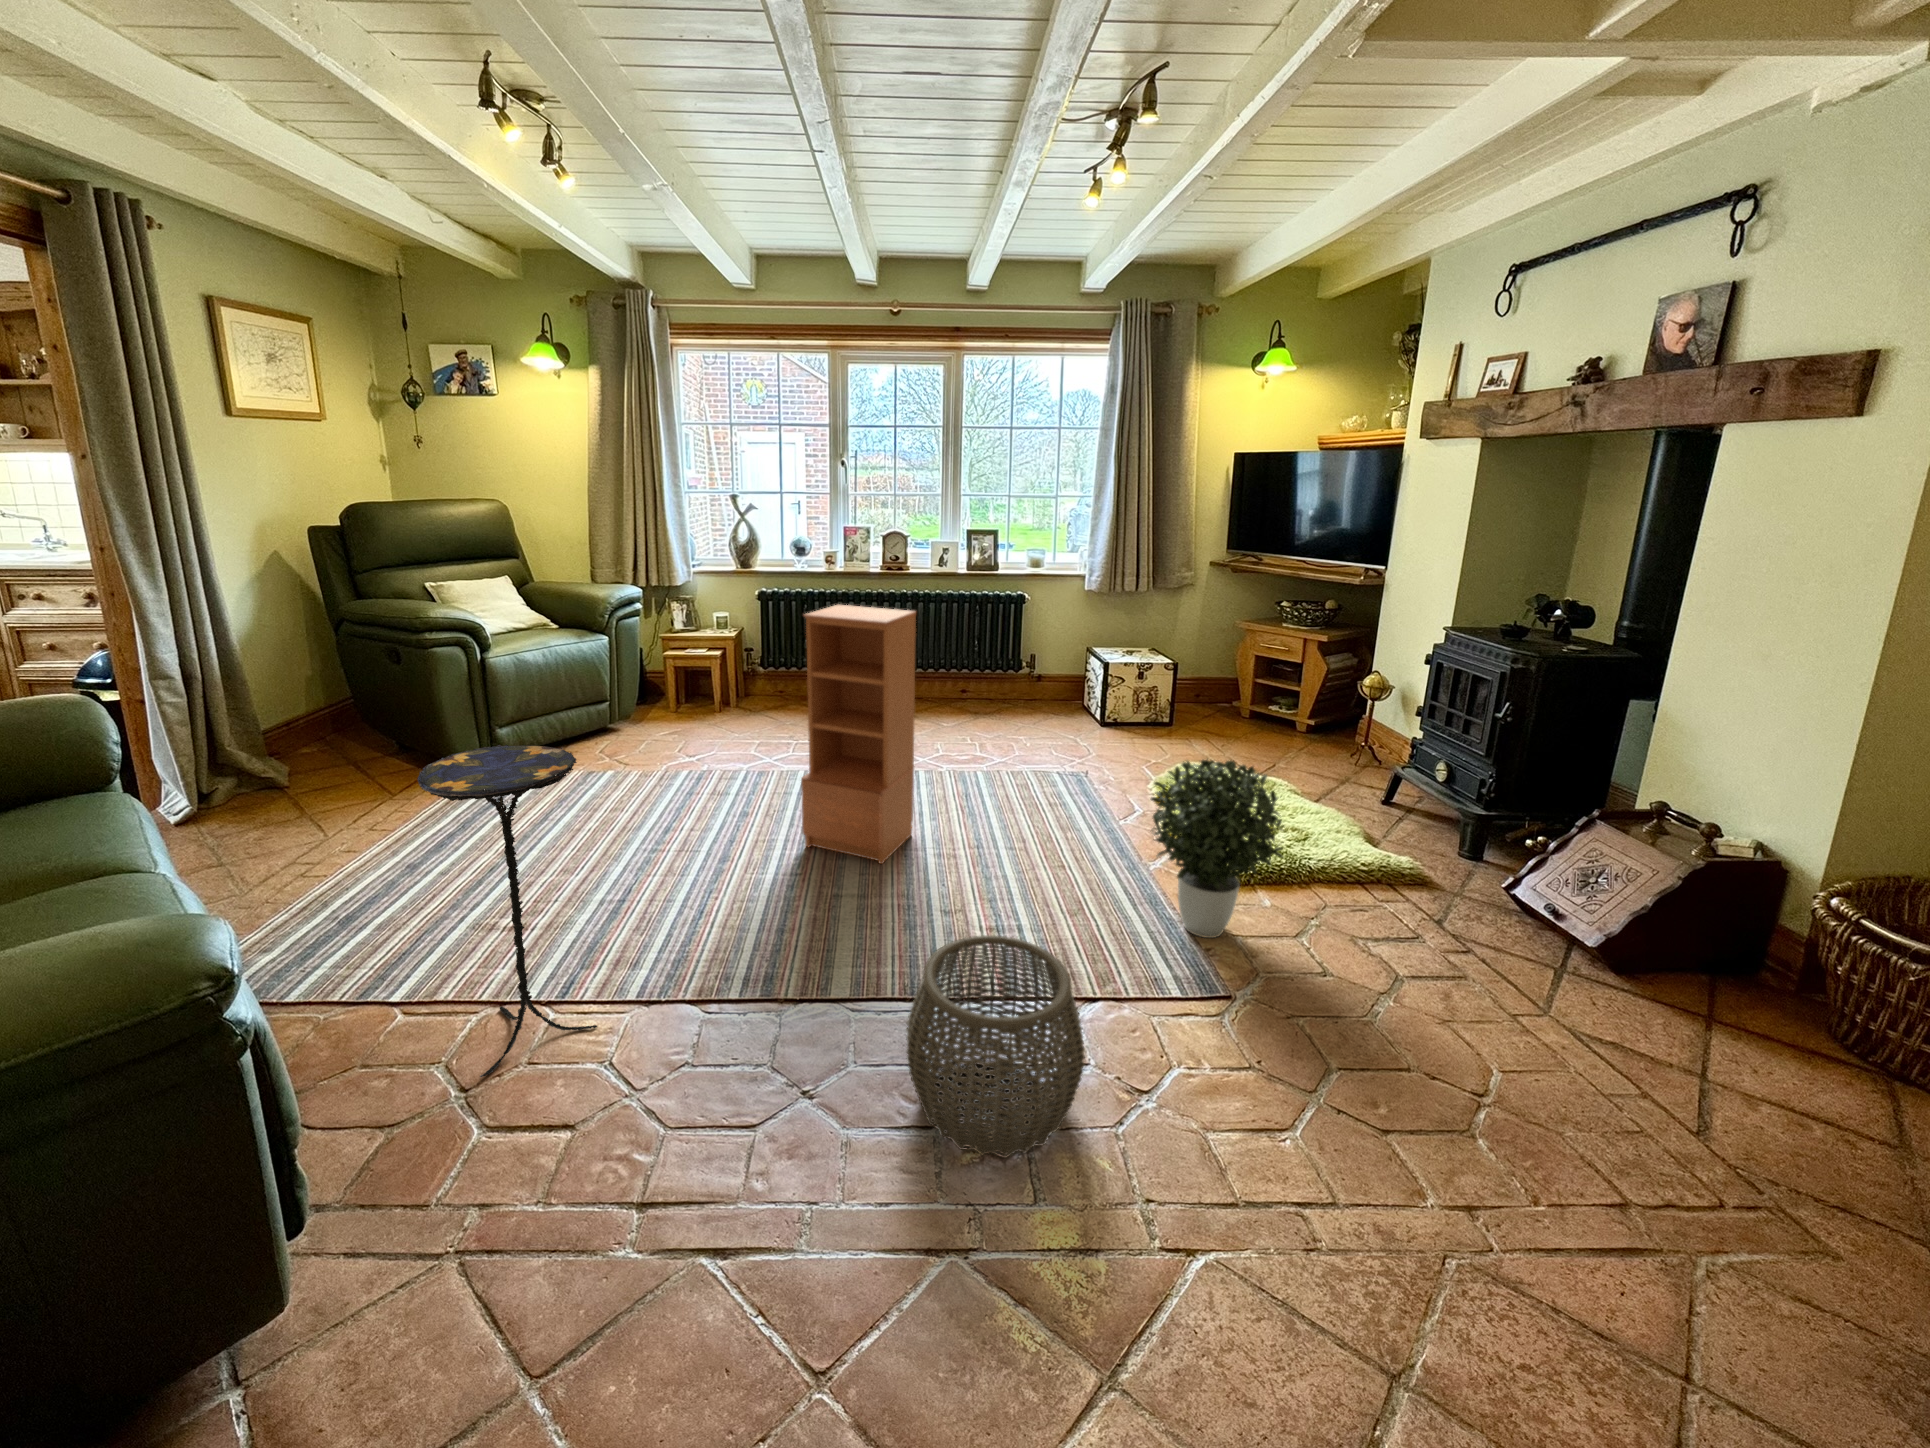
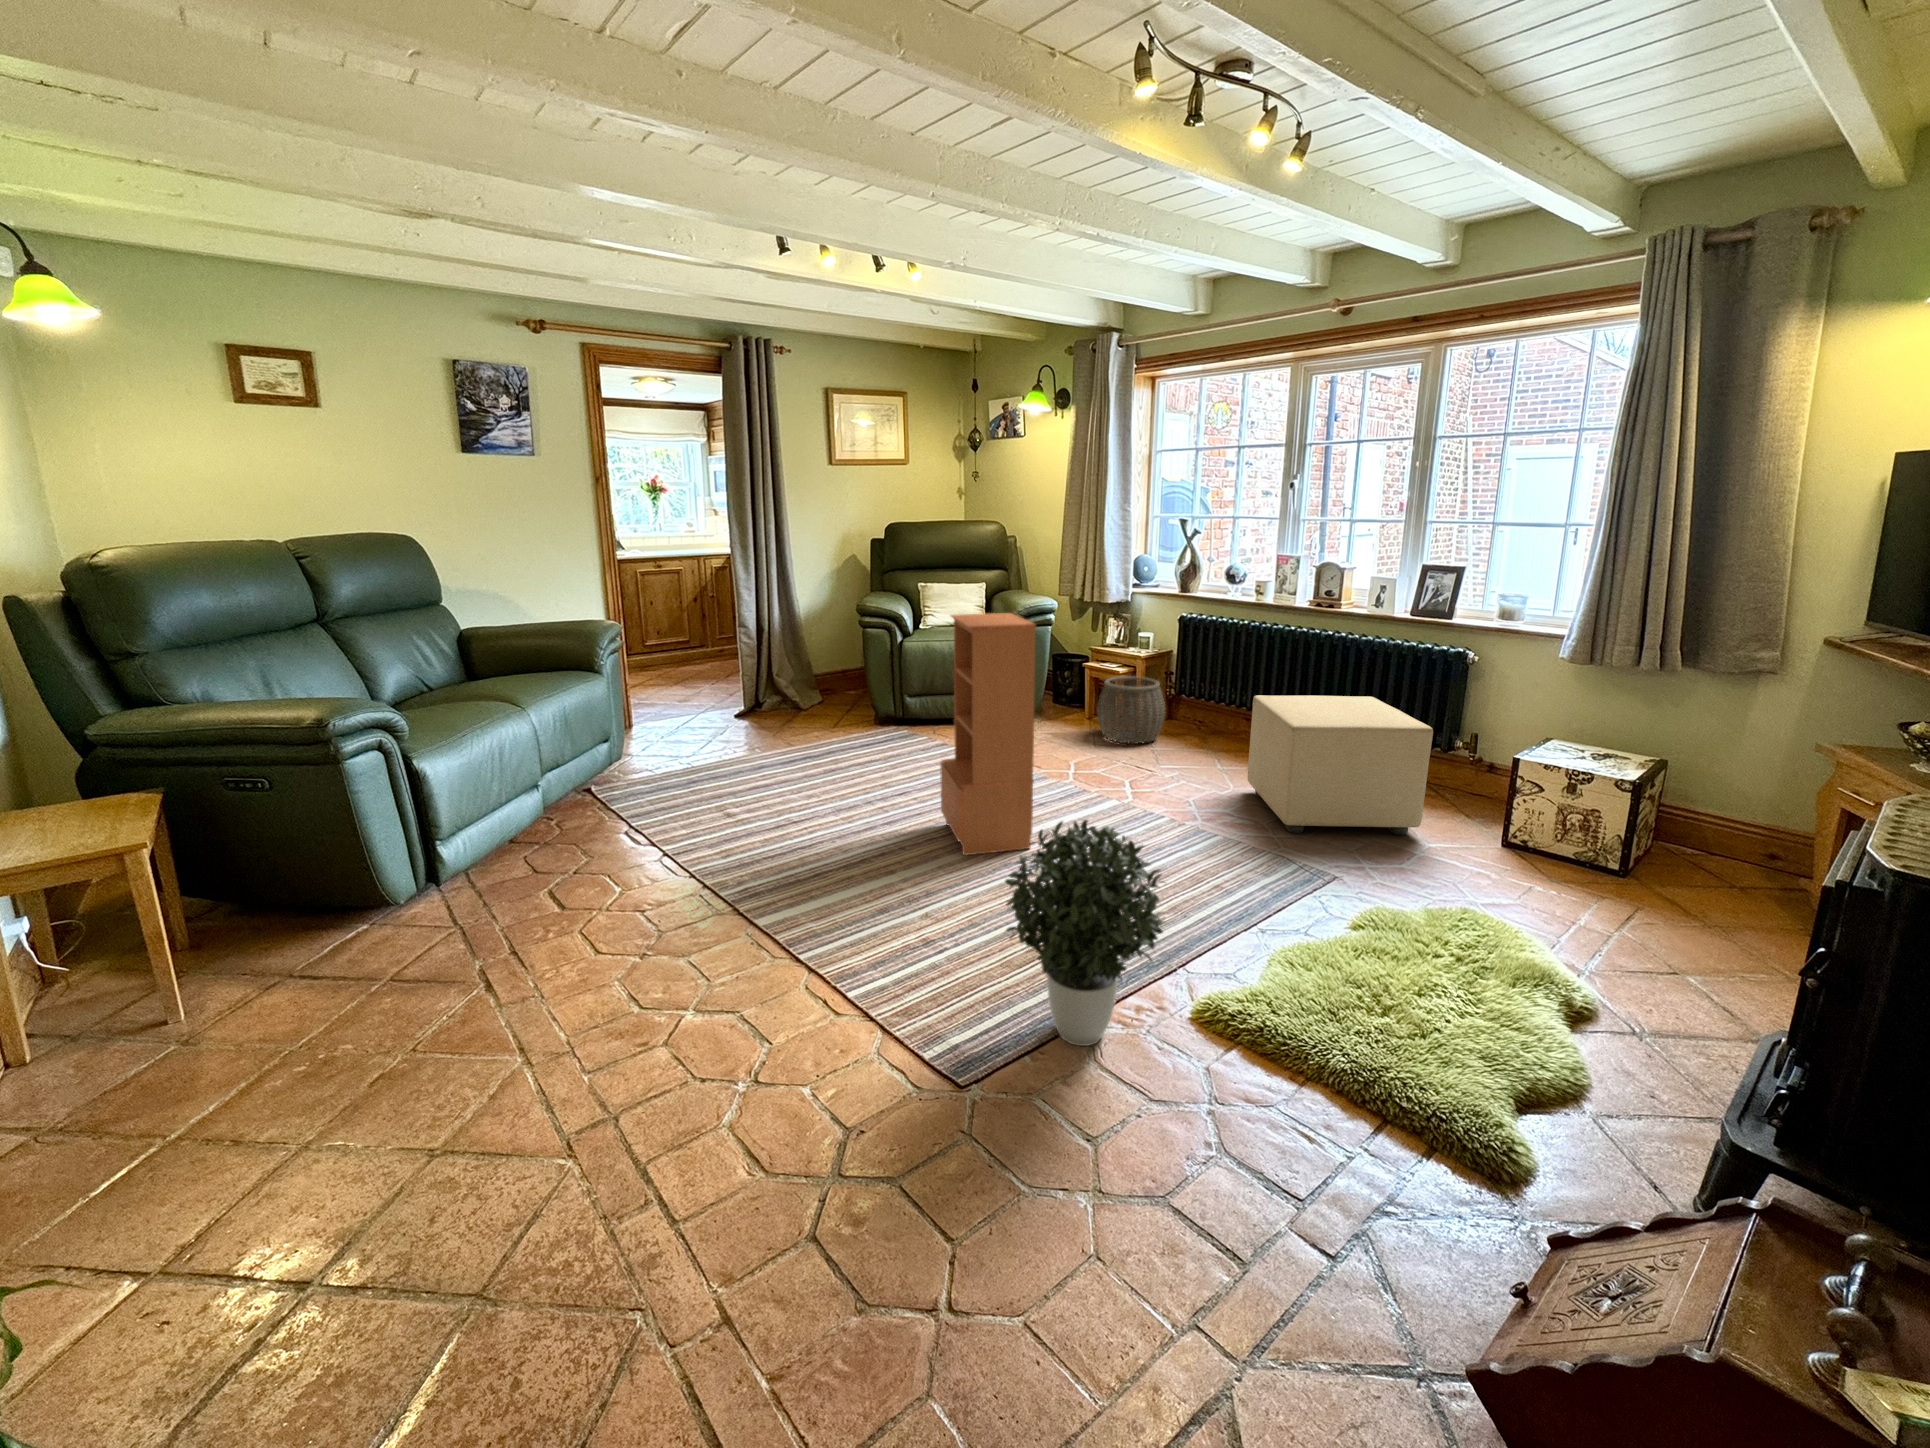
ottoman: none [937,638,1078,754] -> present [1248,695,1433,835]
side table: present [418,745,597,1077] -> none [579,659,674,856]
woven basket: present [906,935,1085,1158] -> present [1097,676,1165,744]

